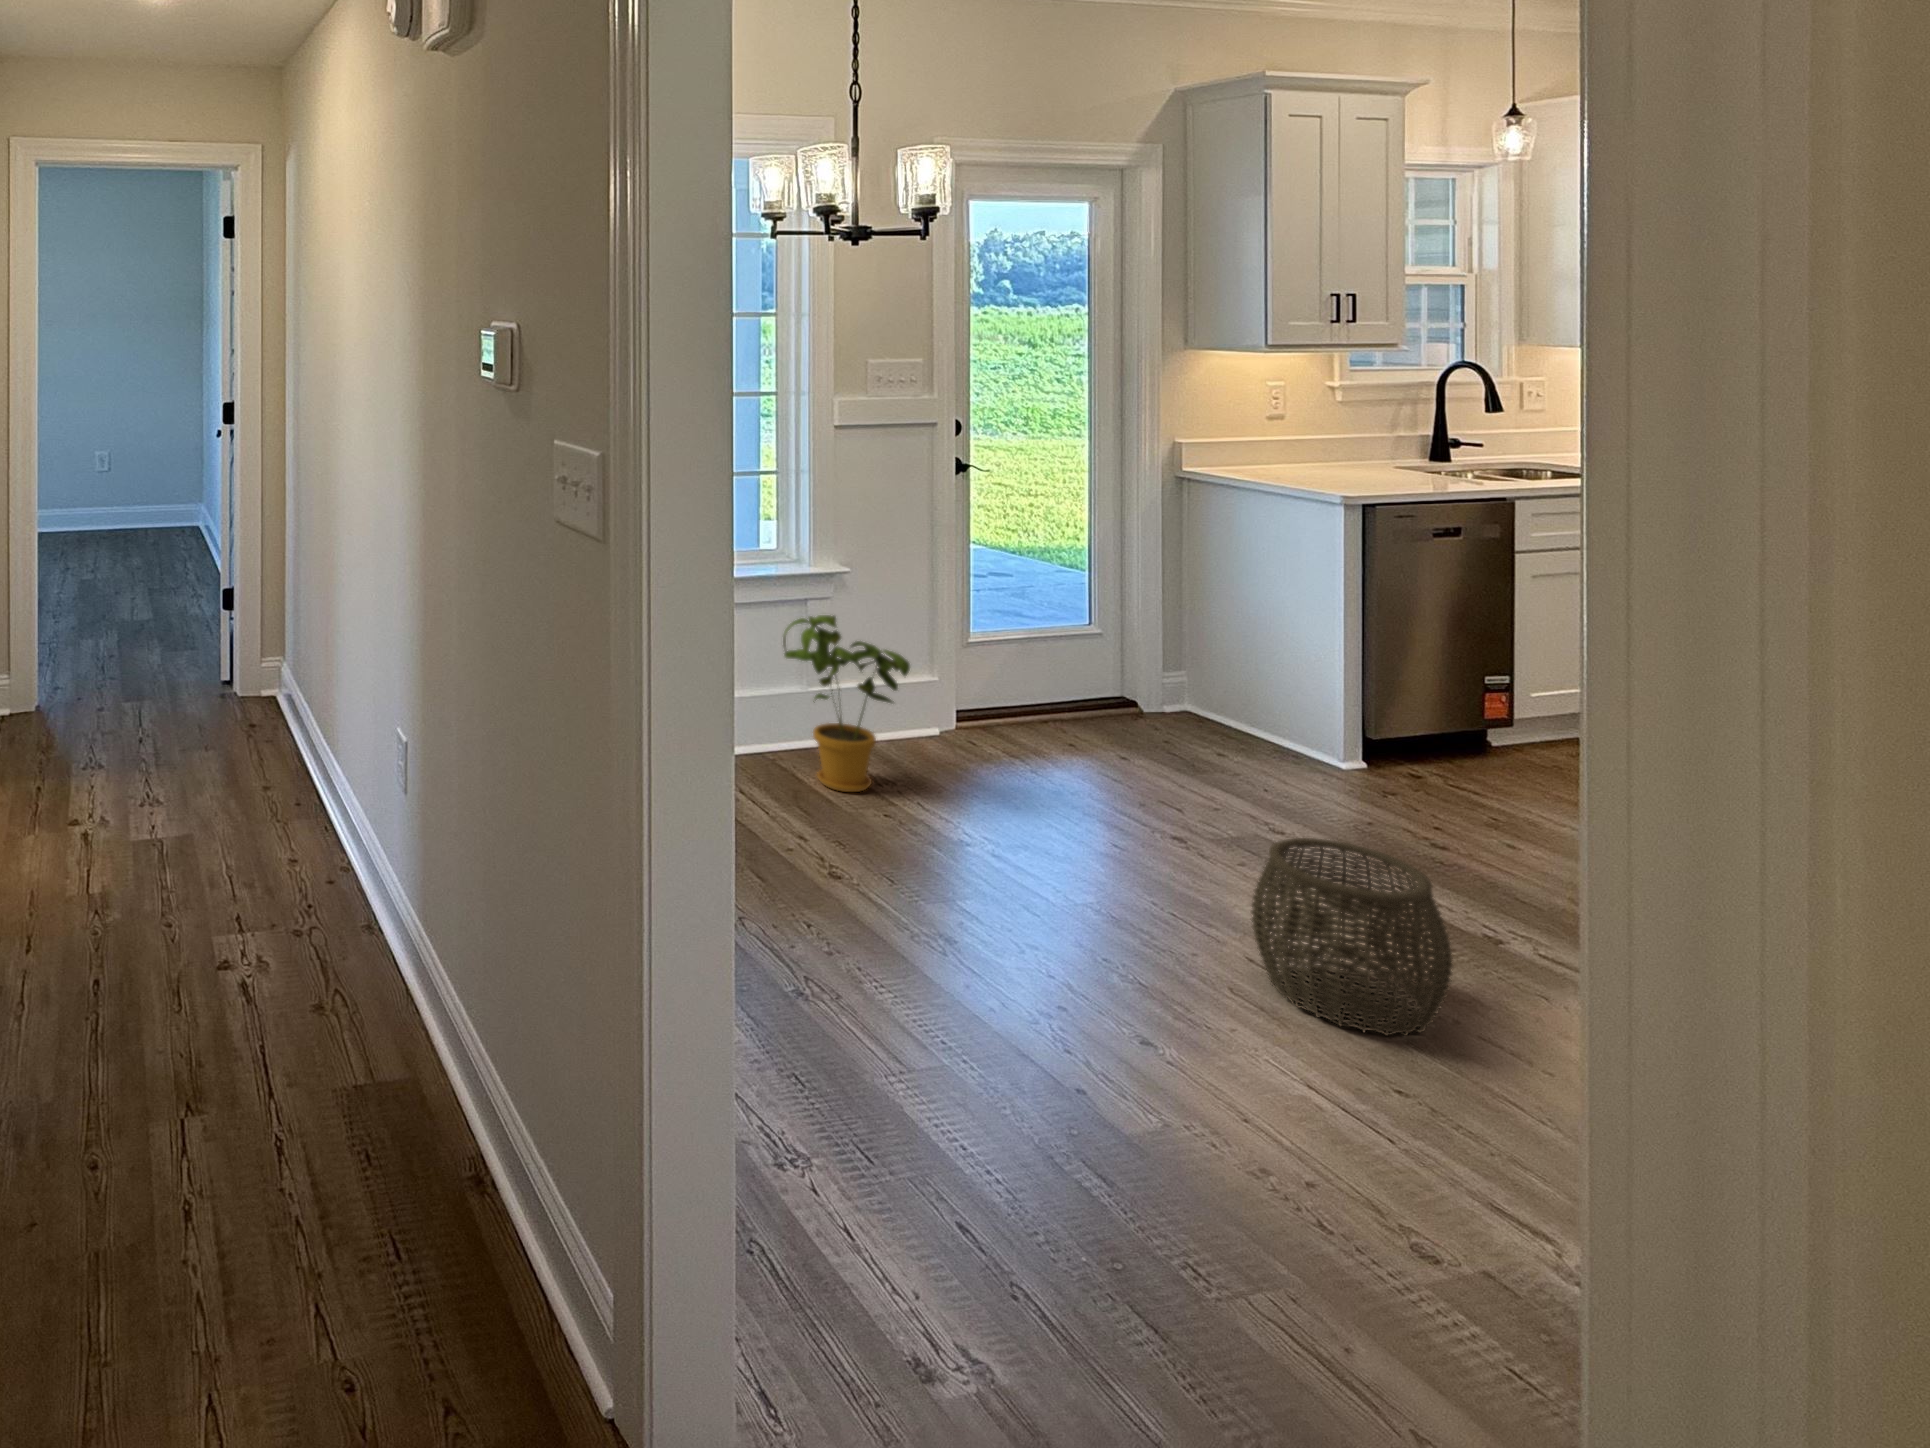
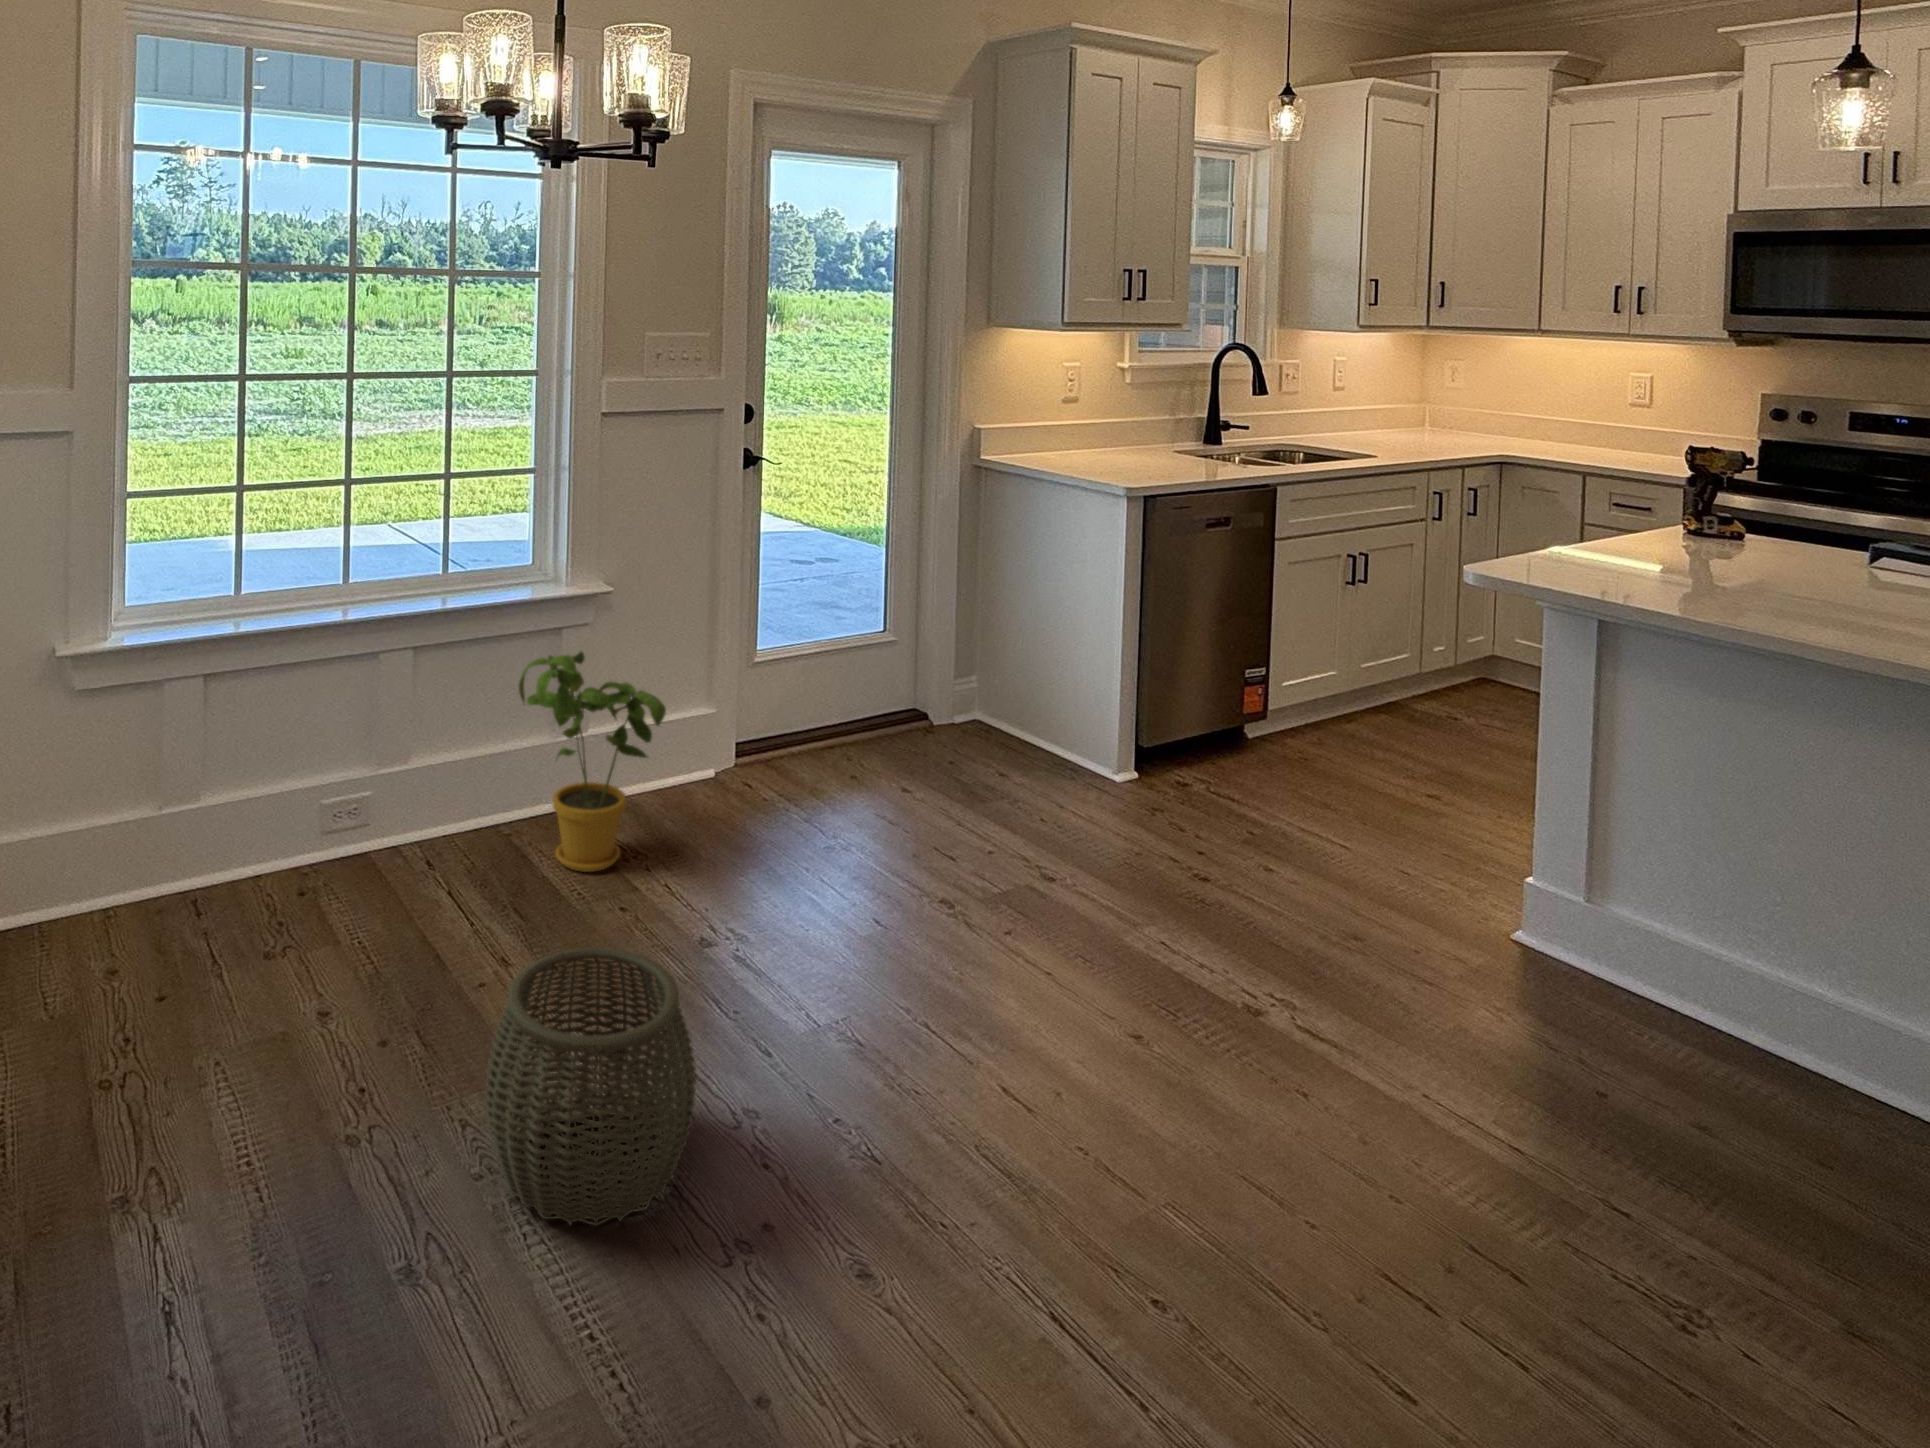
woven basket: present [1250,838,1453,1035] -> present [485,947,696,1226]

